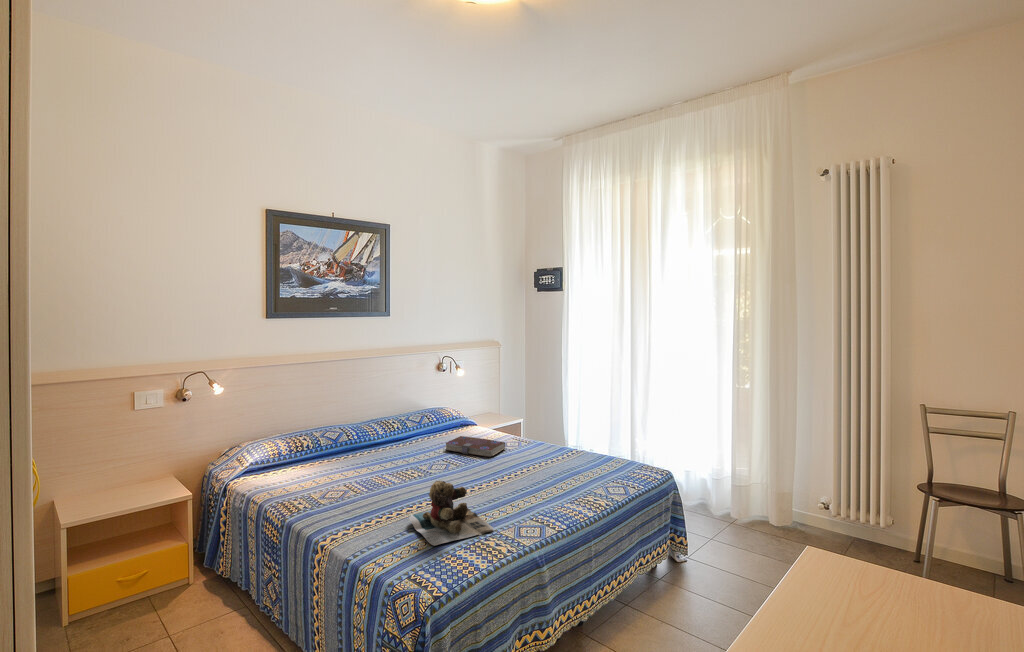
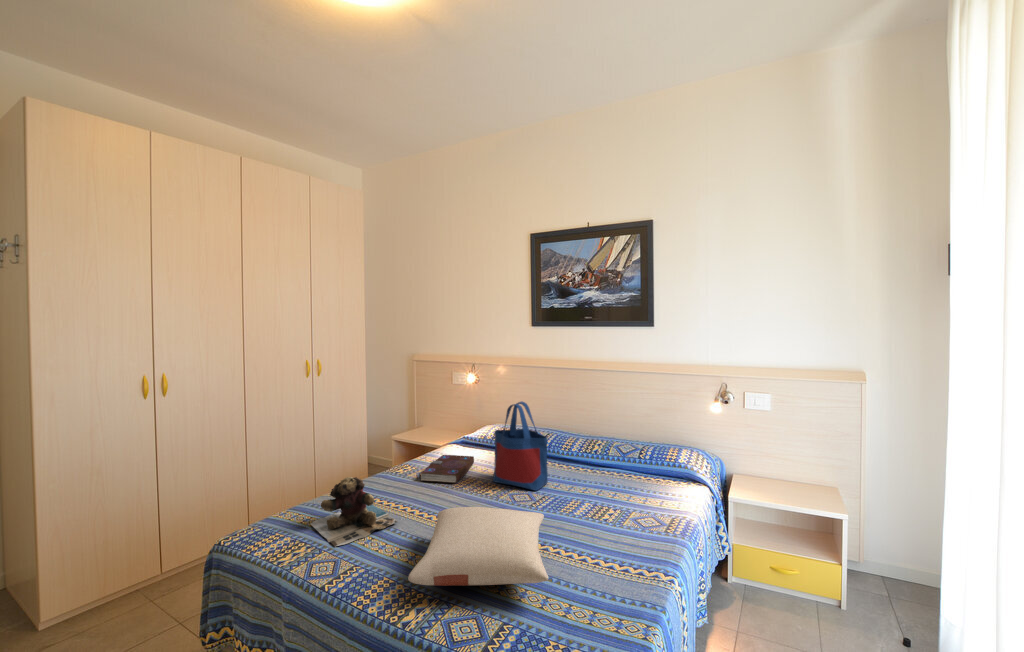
tote bag: none [387,389,438,472] -> present [493,401,548,491]
book: present [445,436,506,457] -> present [420,455,474,483]
pillow: none [499,446,598,491] -> present [408,507,548,586]

